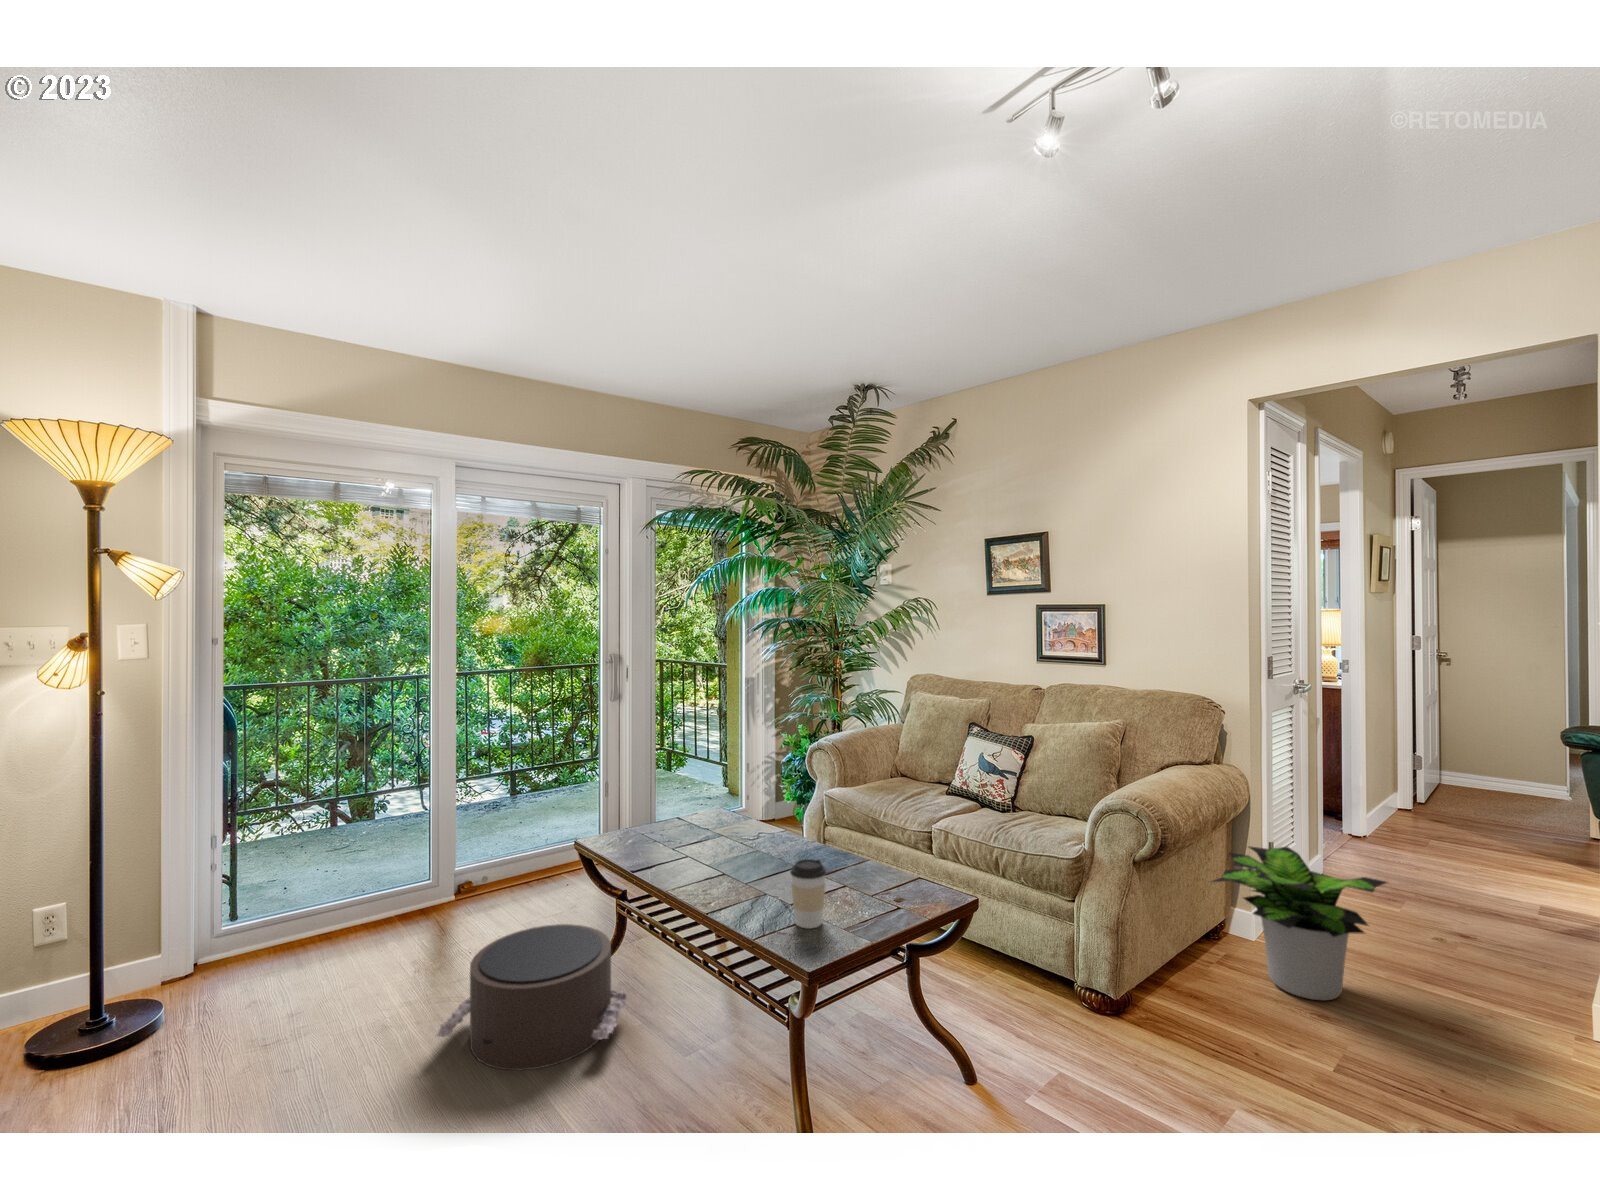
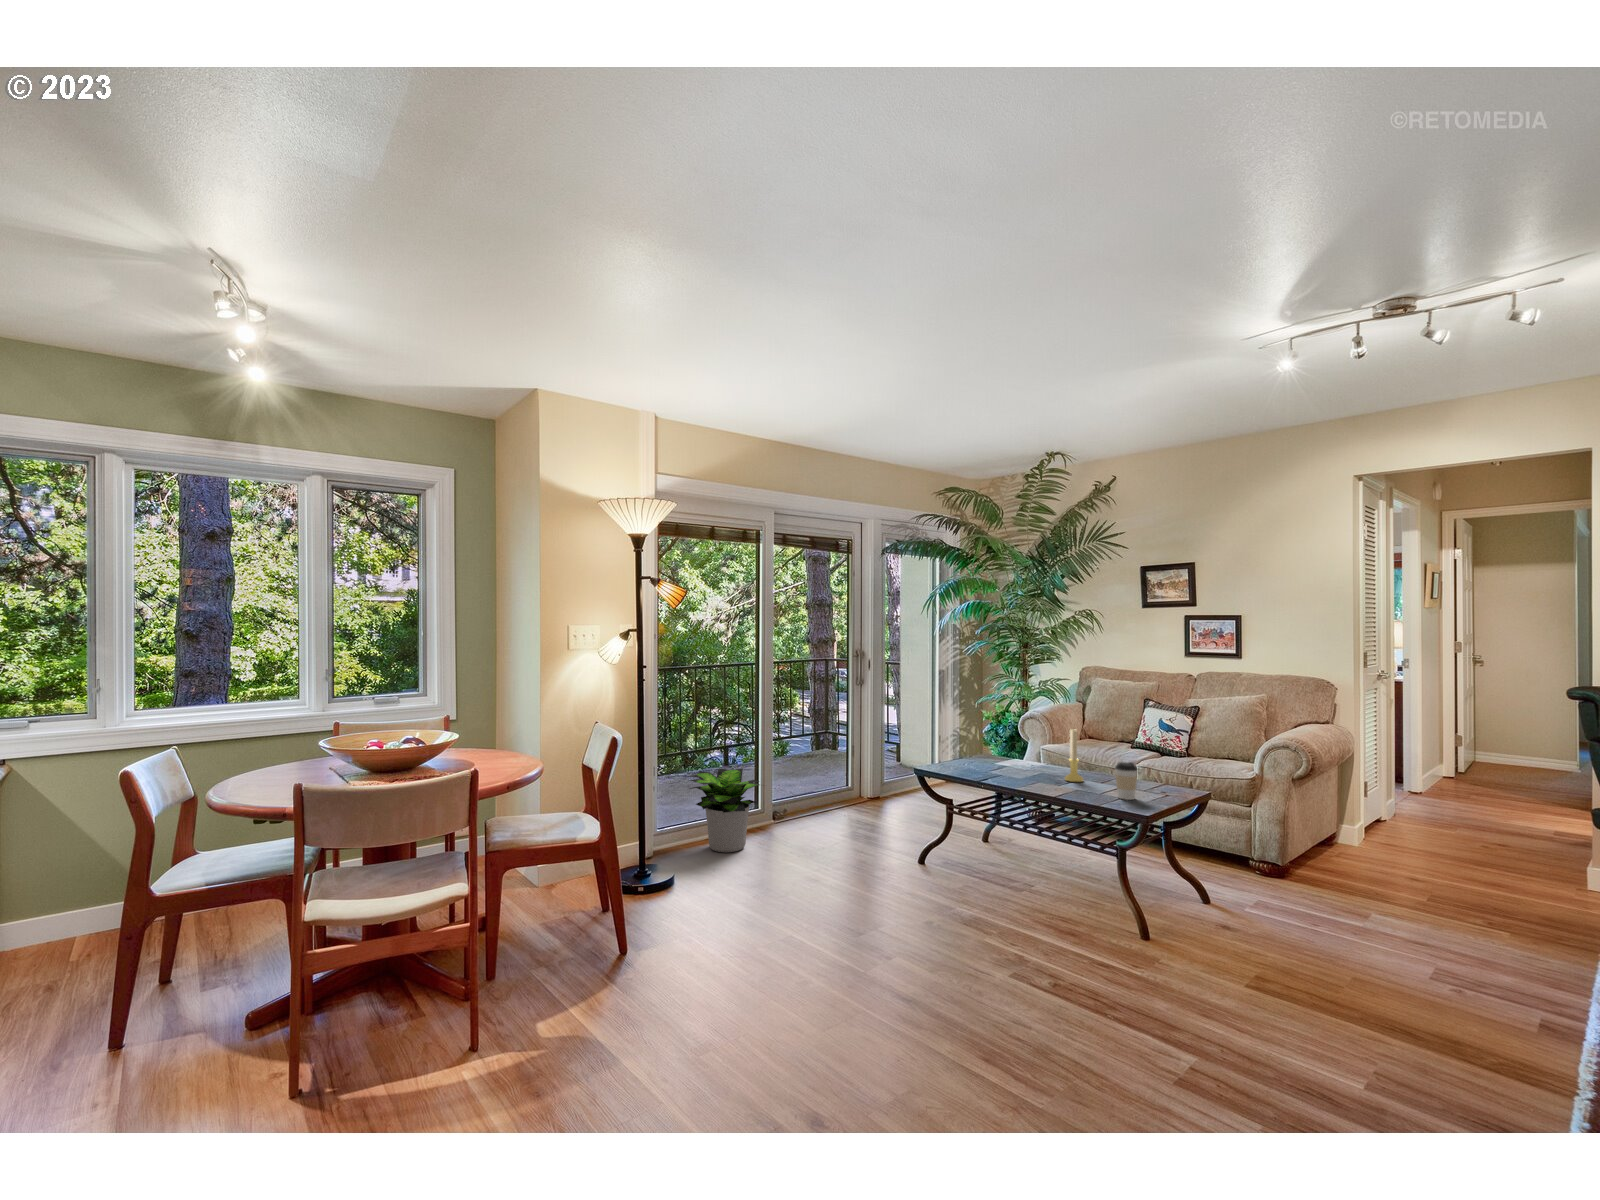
candle holder: none [758,788,787,878] -> present [1065,729,1083,782]
potted plant: present [1212,847,1387,1000] -> present [690,768,759,853]
pouf: present [437,924,628,1070] -> none [869,821,980,896]

